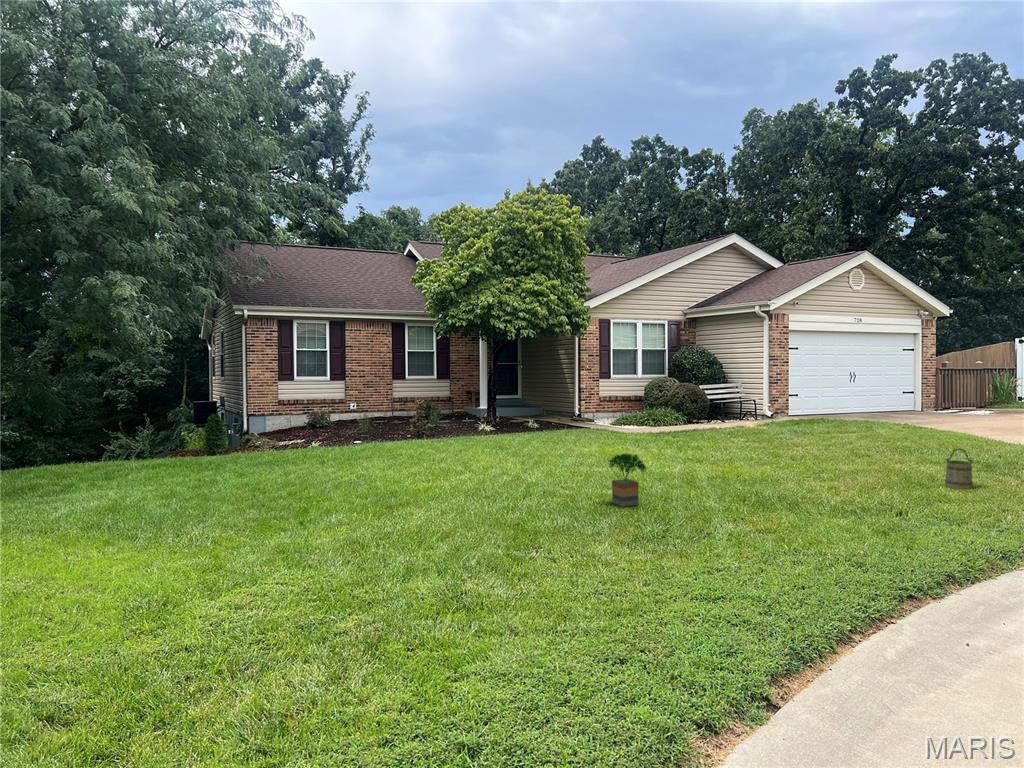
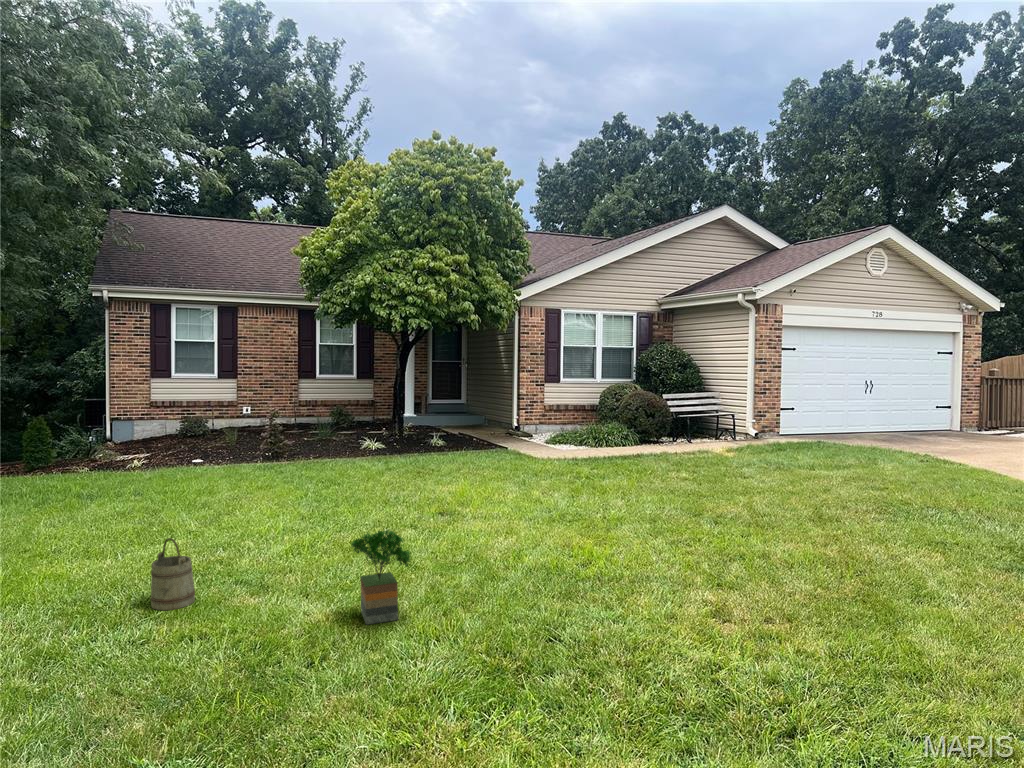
bucket: present [945,449,974,489] -> present [150,538,195,610]

